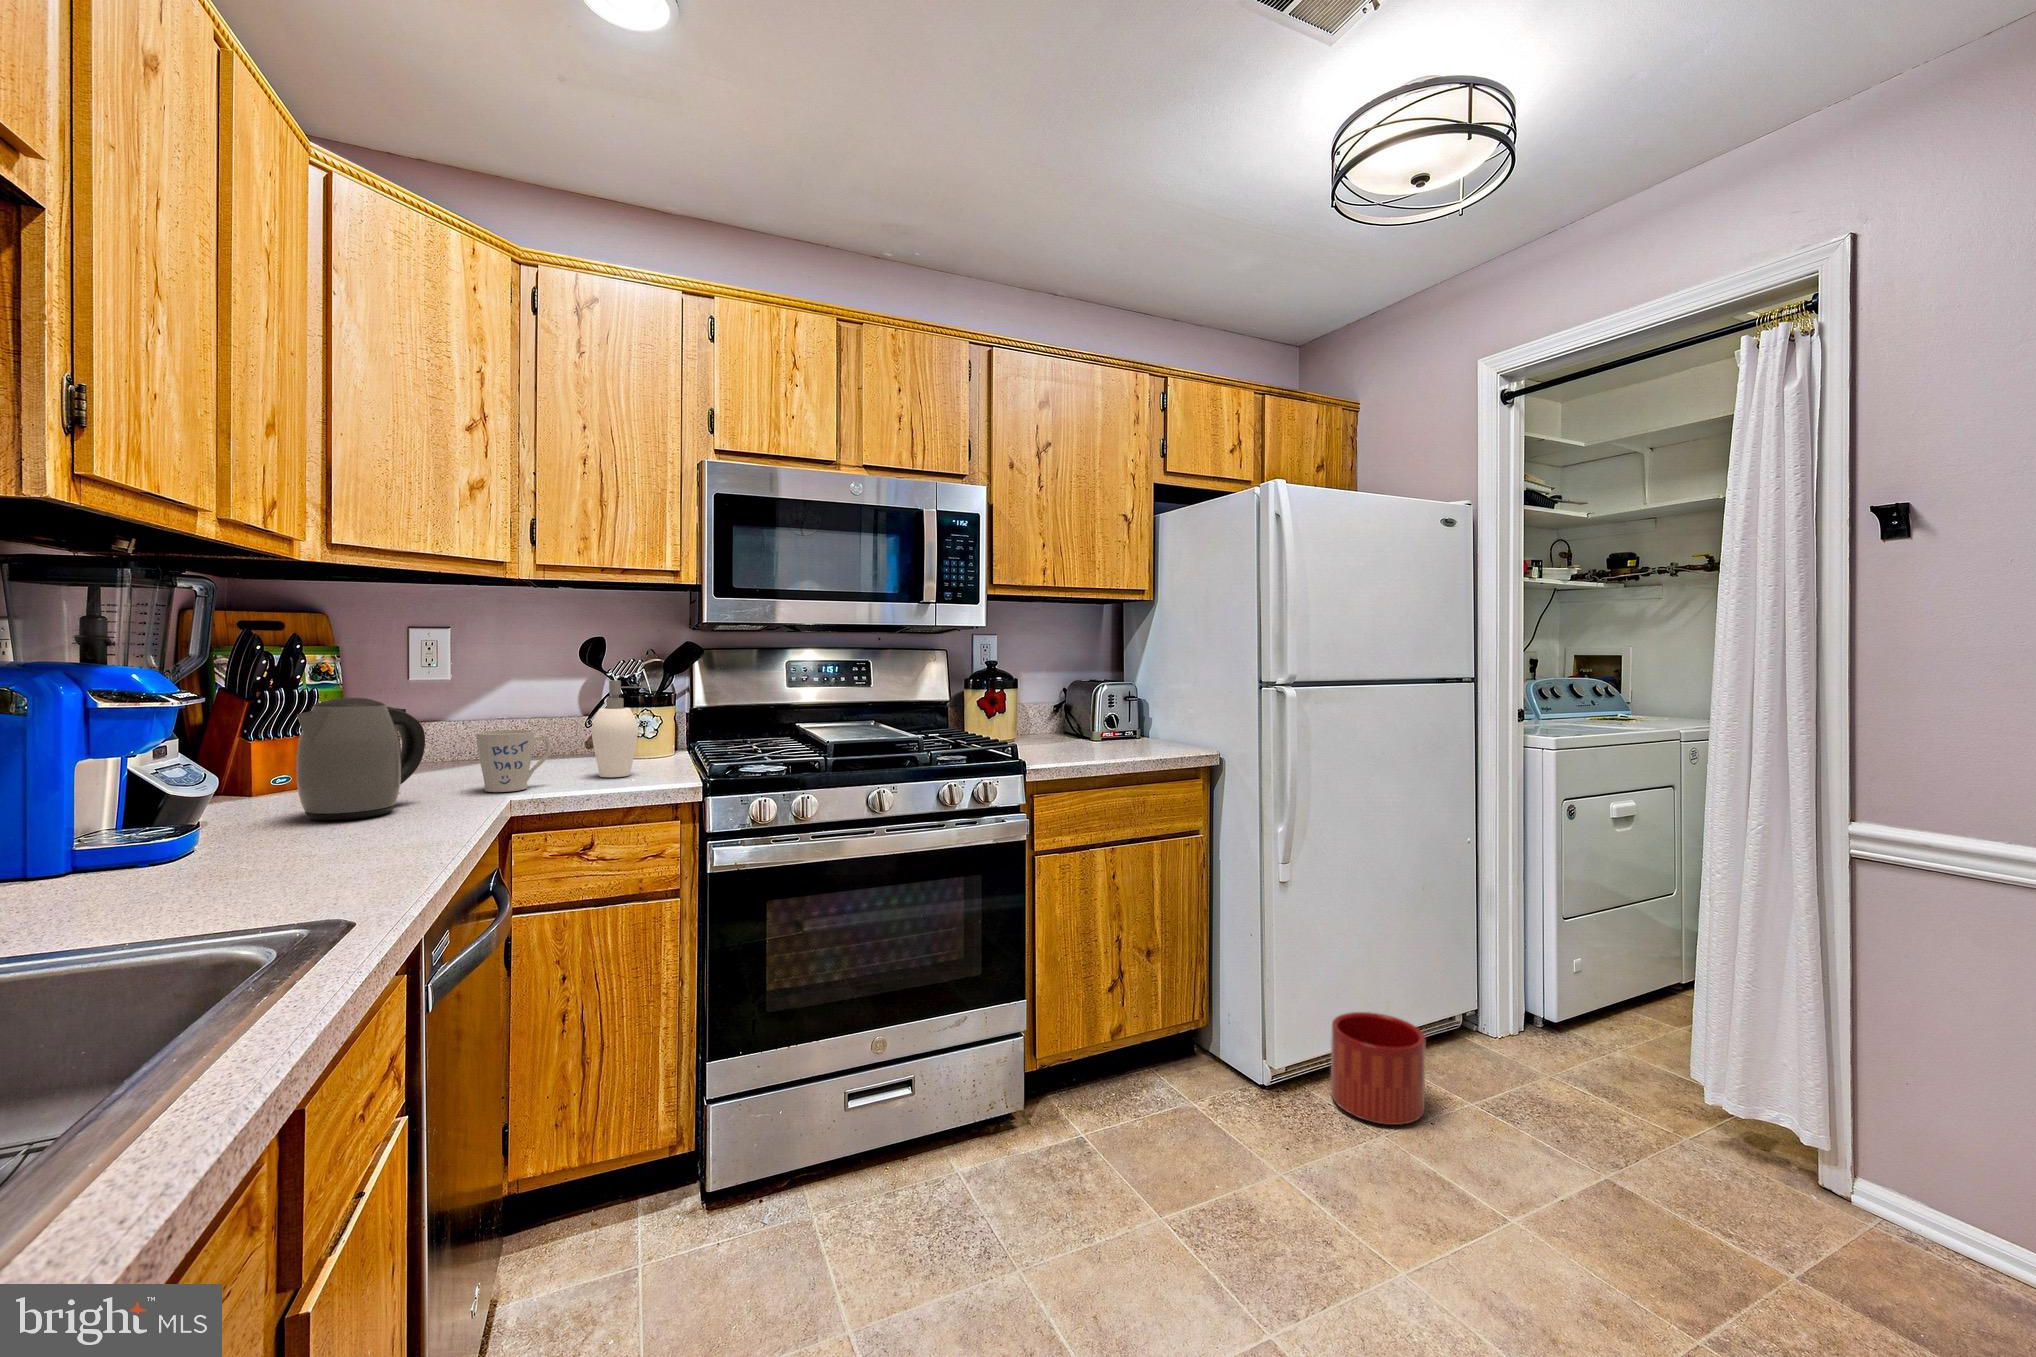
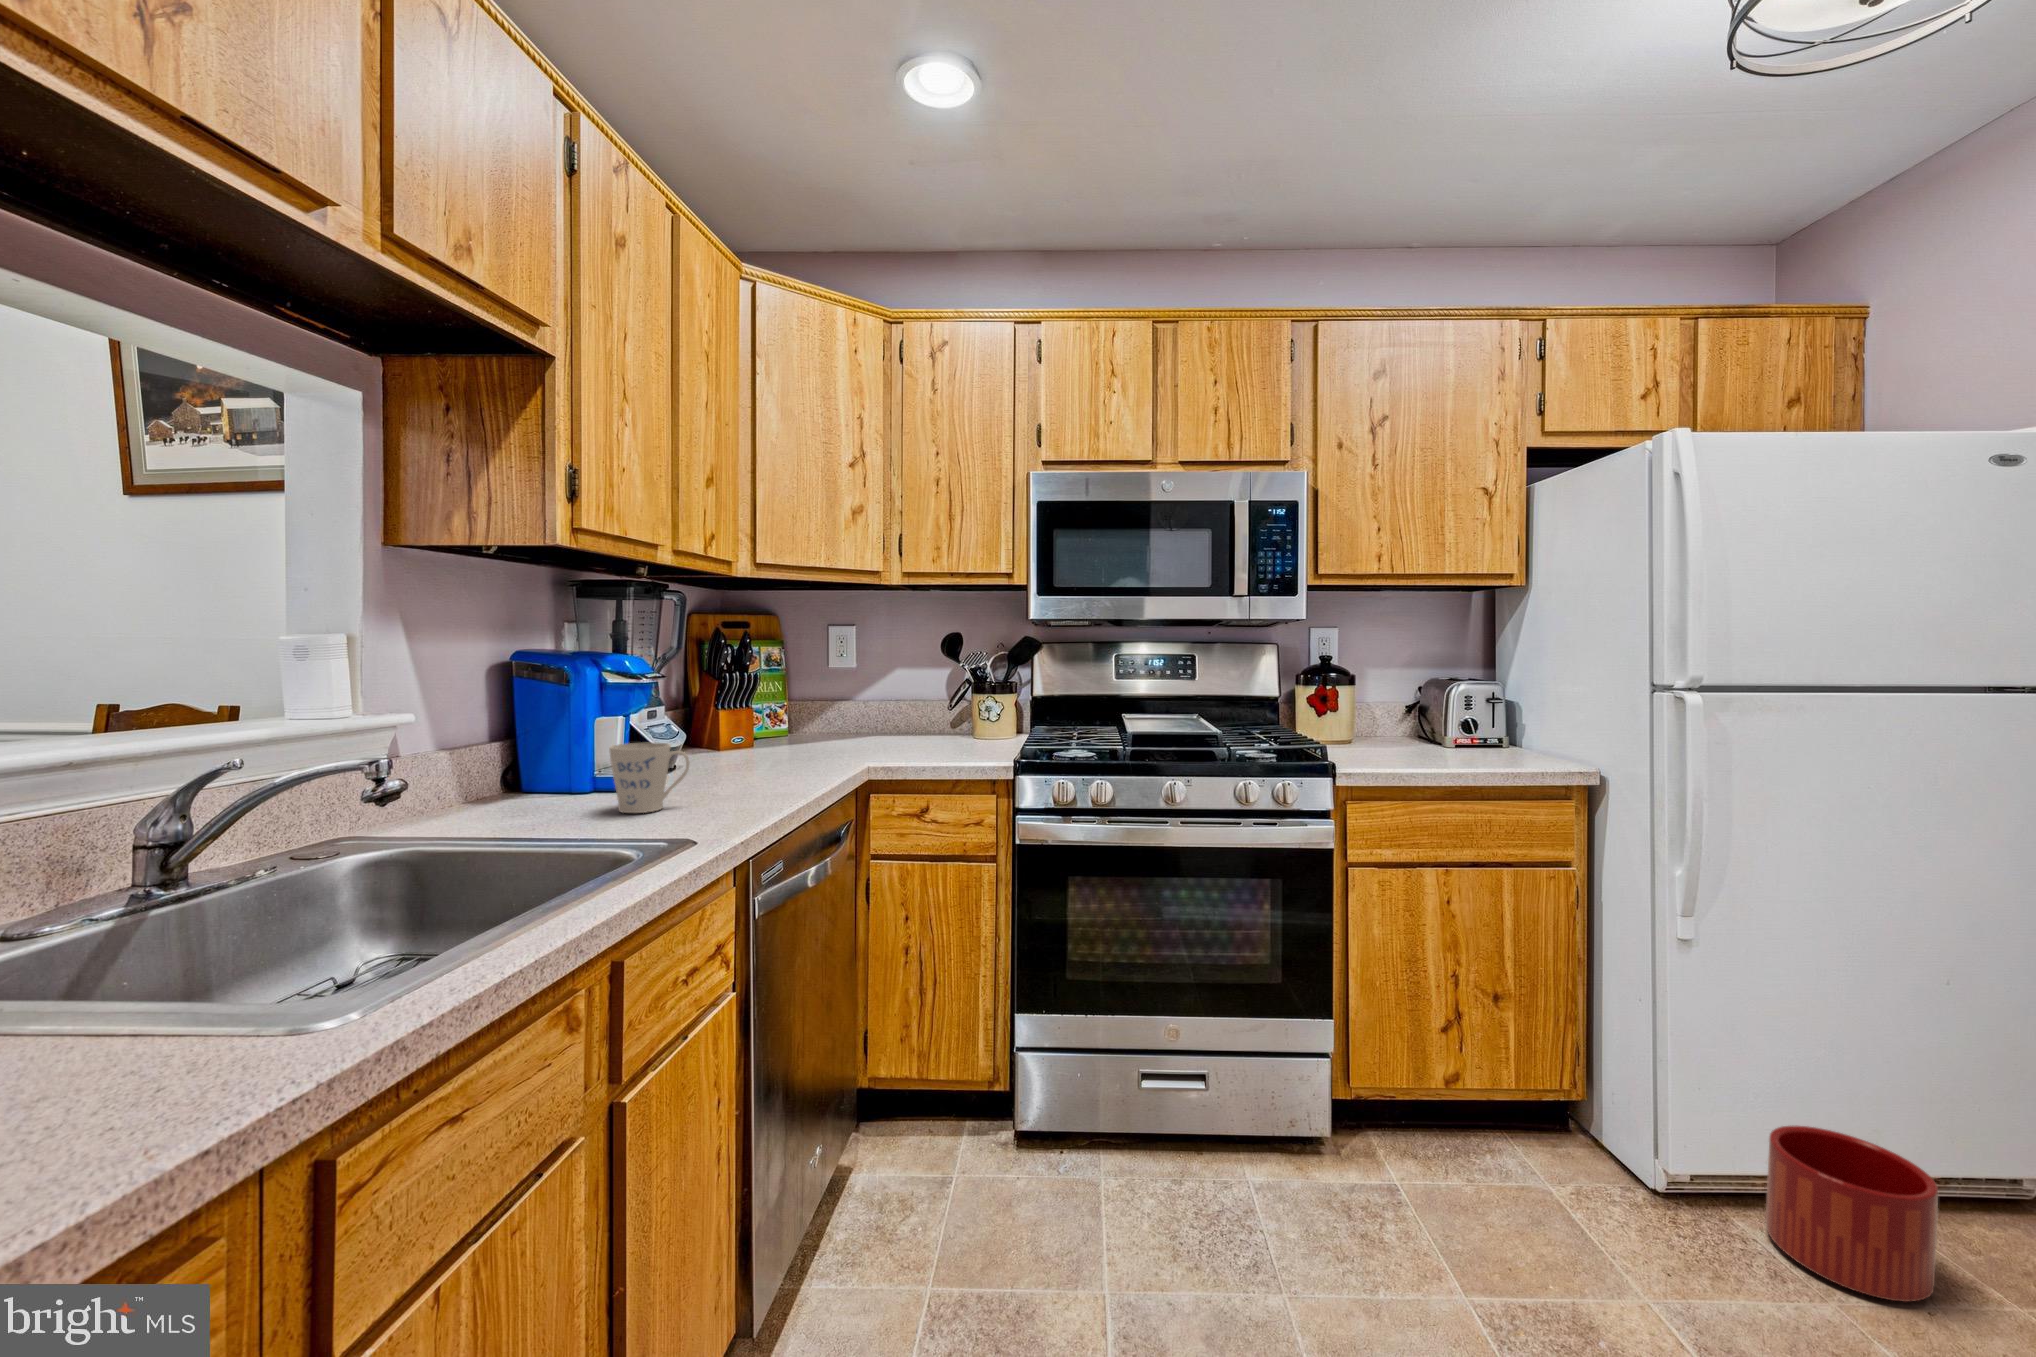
soap dispenser: present [591,680,649,777] -> none [936,671,980,754]
kettle: present [297,698,425,820] -> none [725,682,811,773]
mug: present [476,730,551,792] -> present [609,743,690,813]

